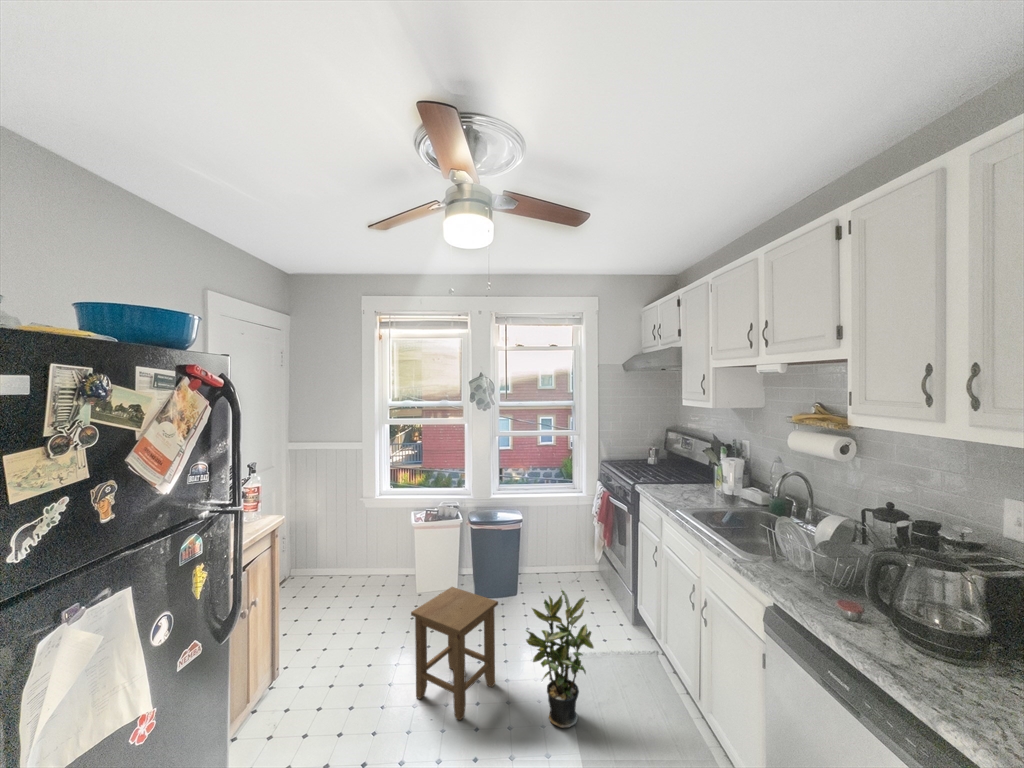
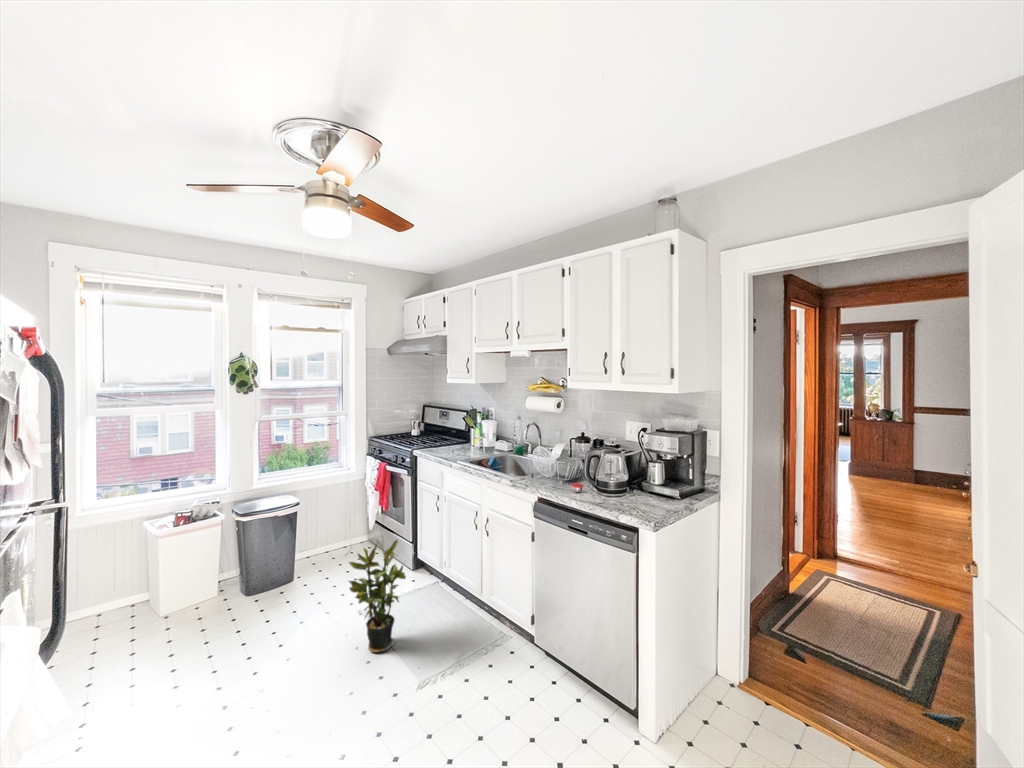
stool: present [411,587,498,720] -> none [214,569,308,691]

